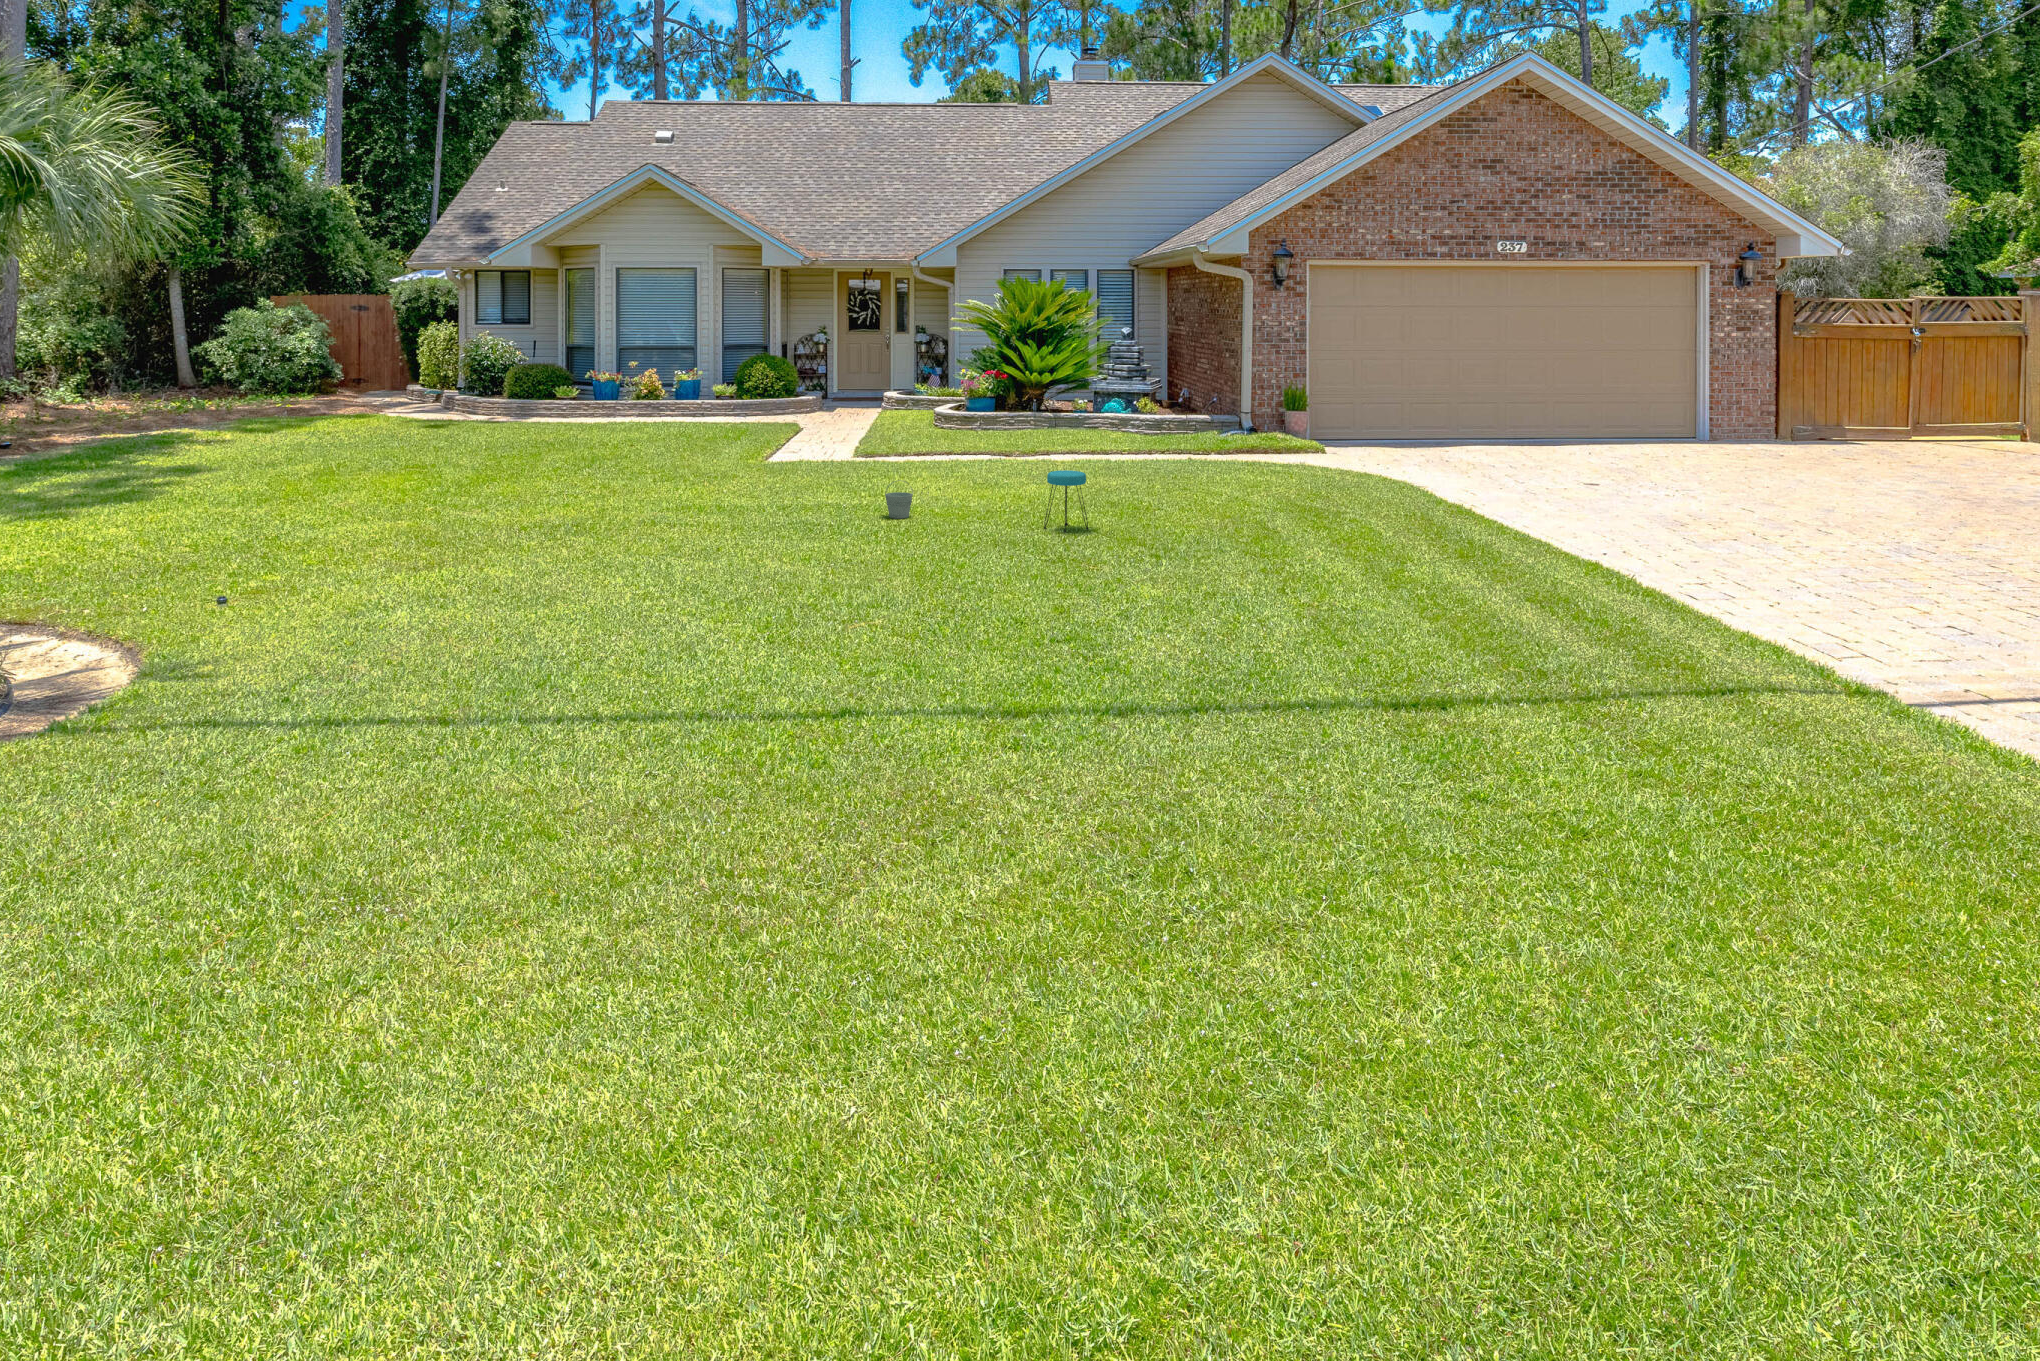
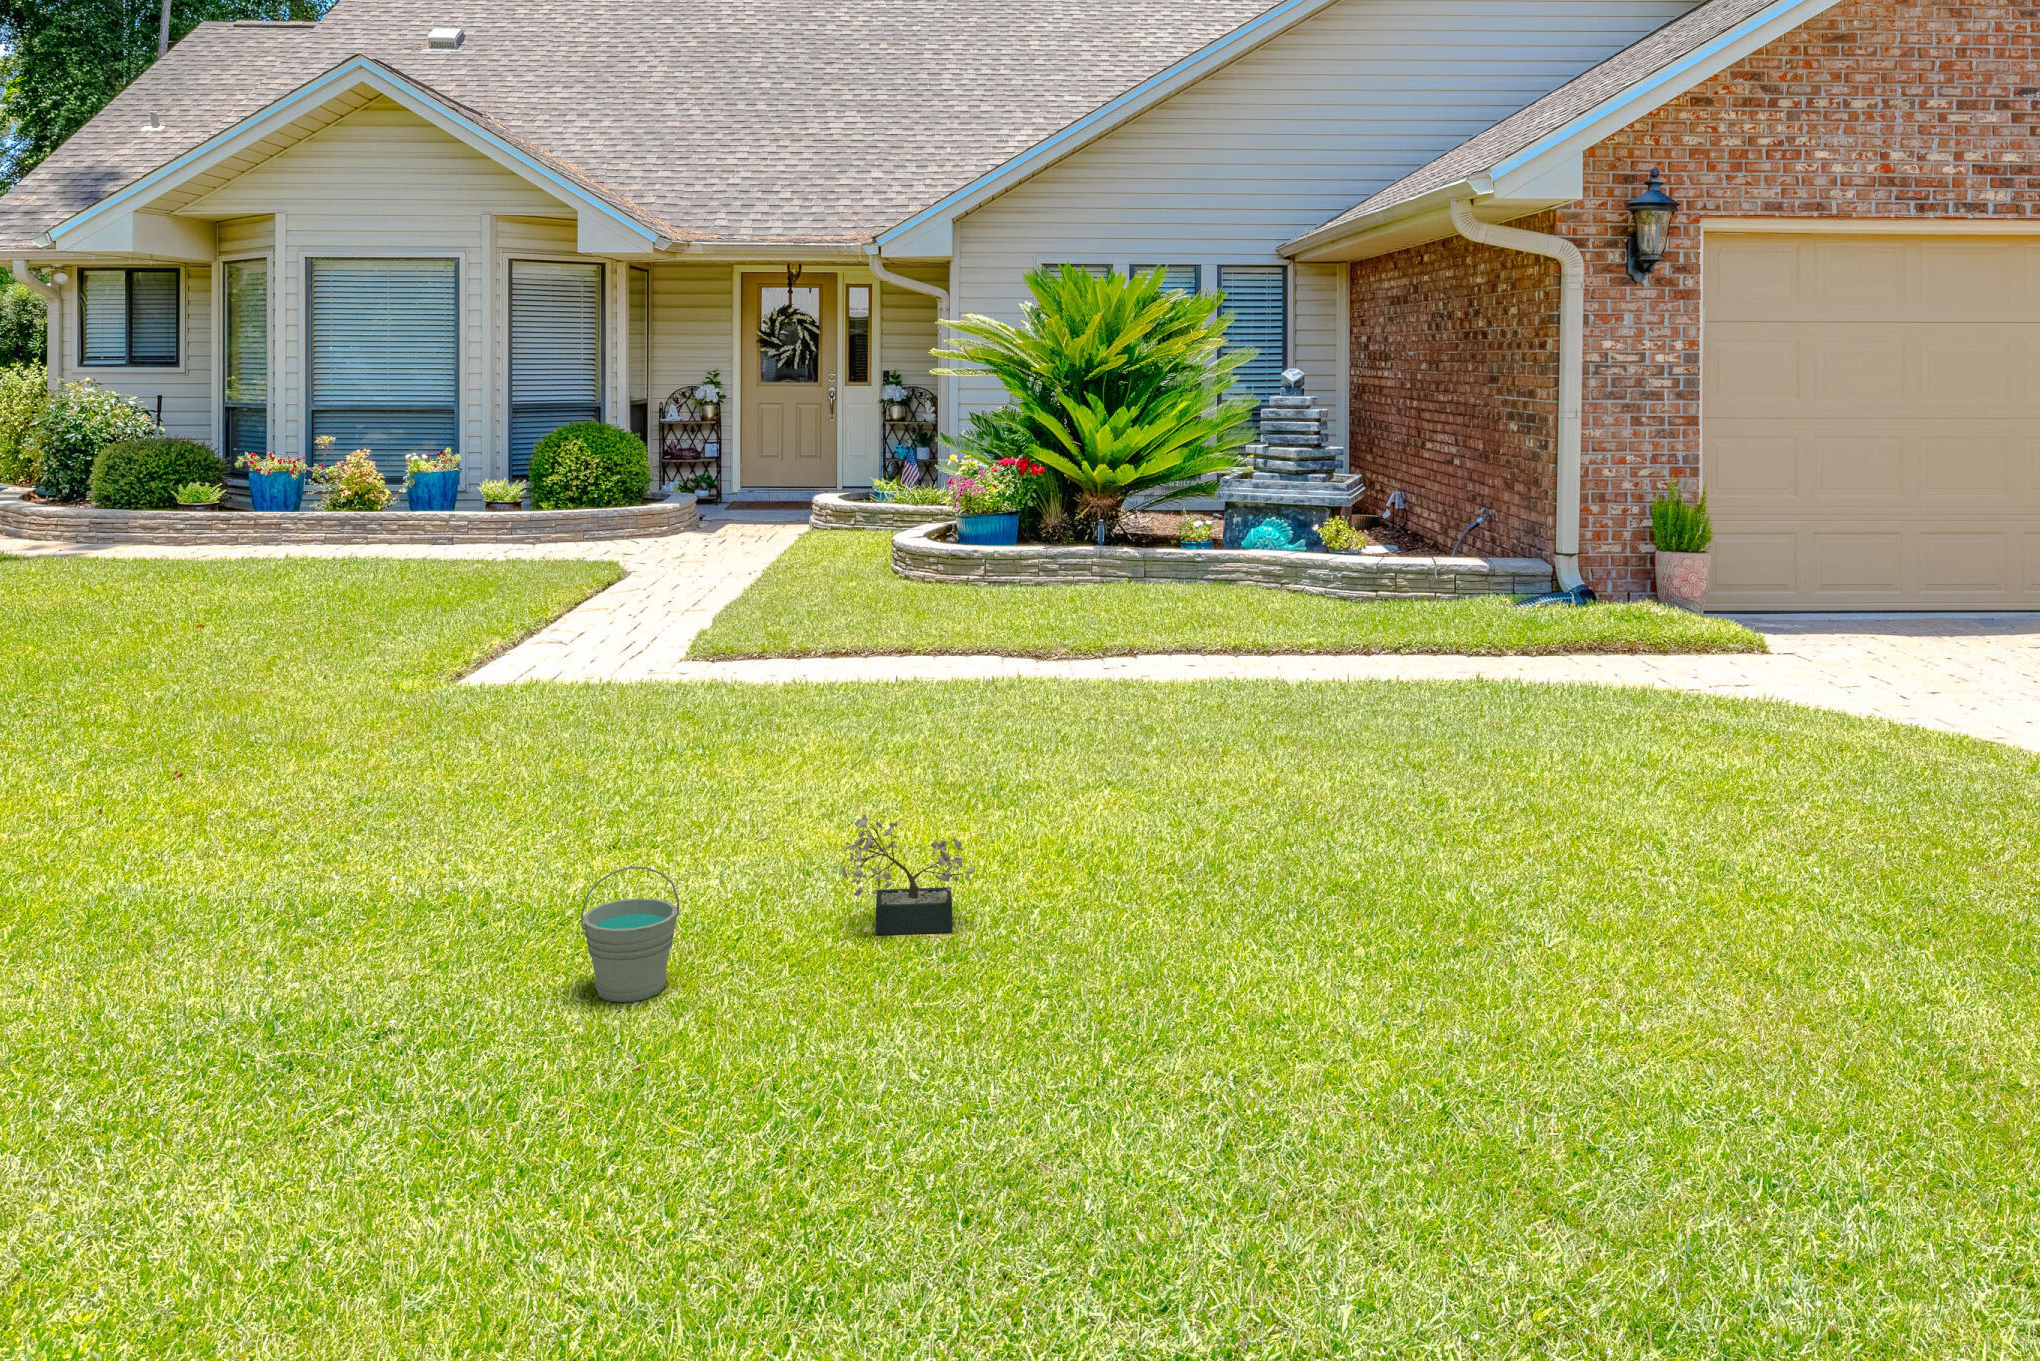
stool: present [1044,470,1088,533] -> none [1110,854,1272,1108]
decorative plant: none [957,474,999,510] -> present [842,814,974,935]

